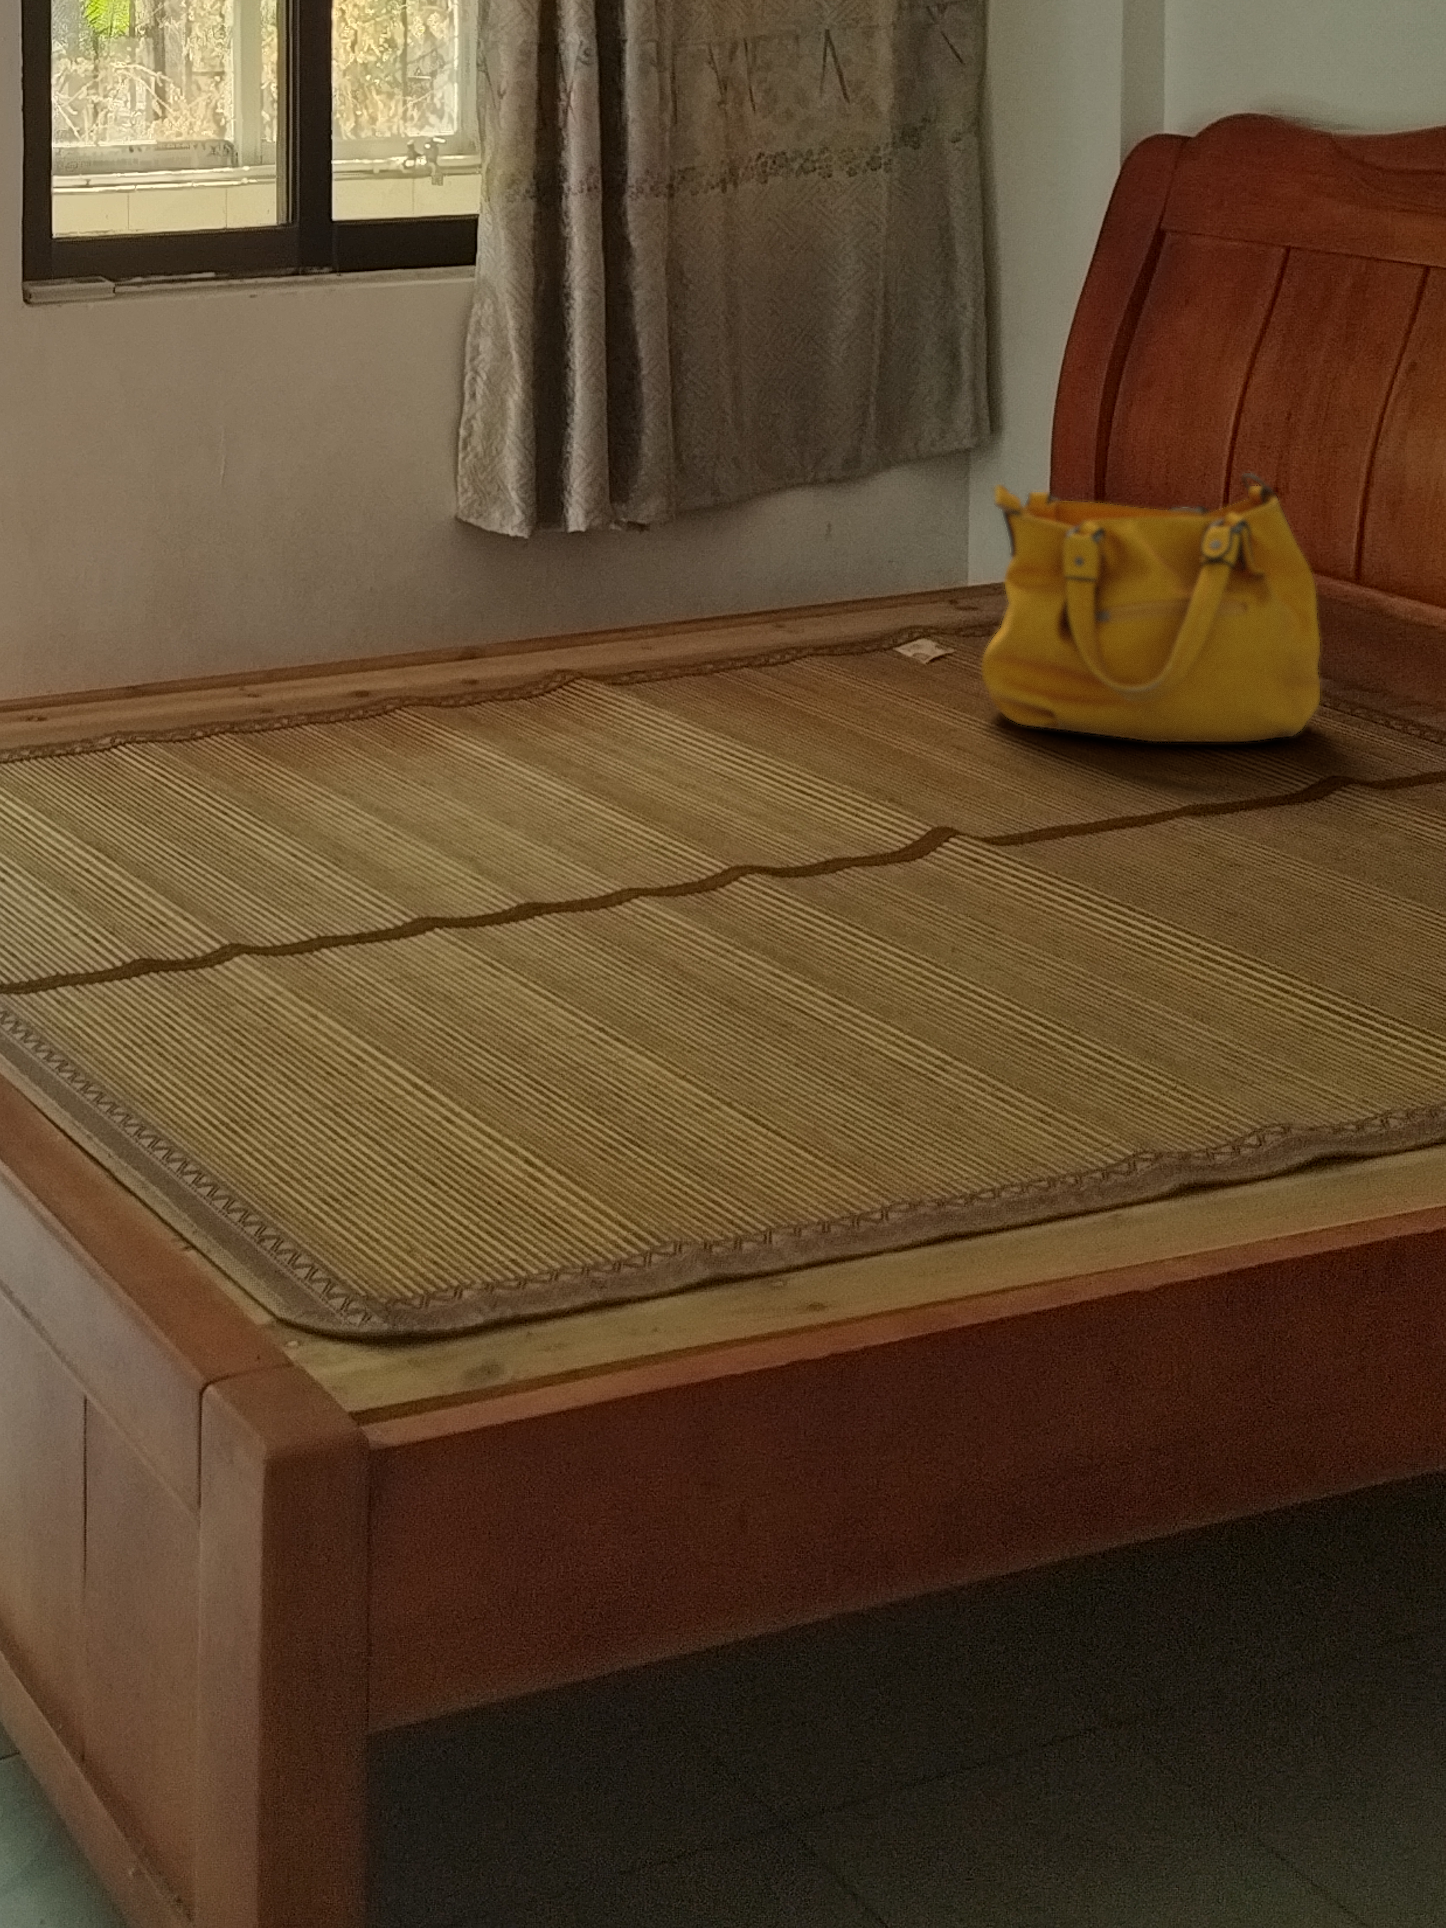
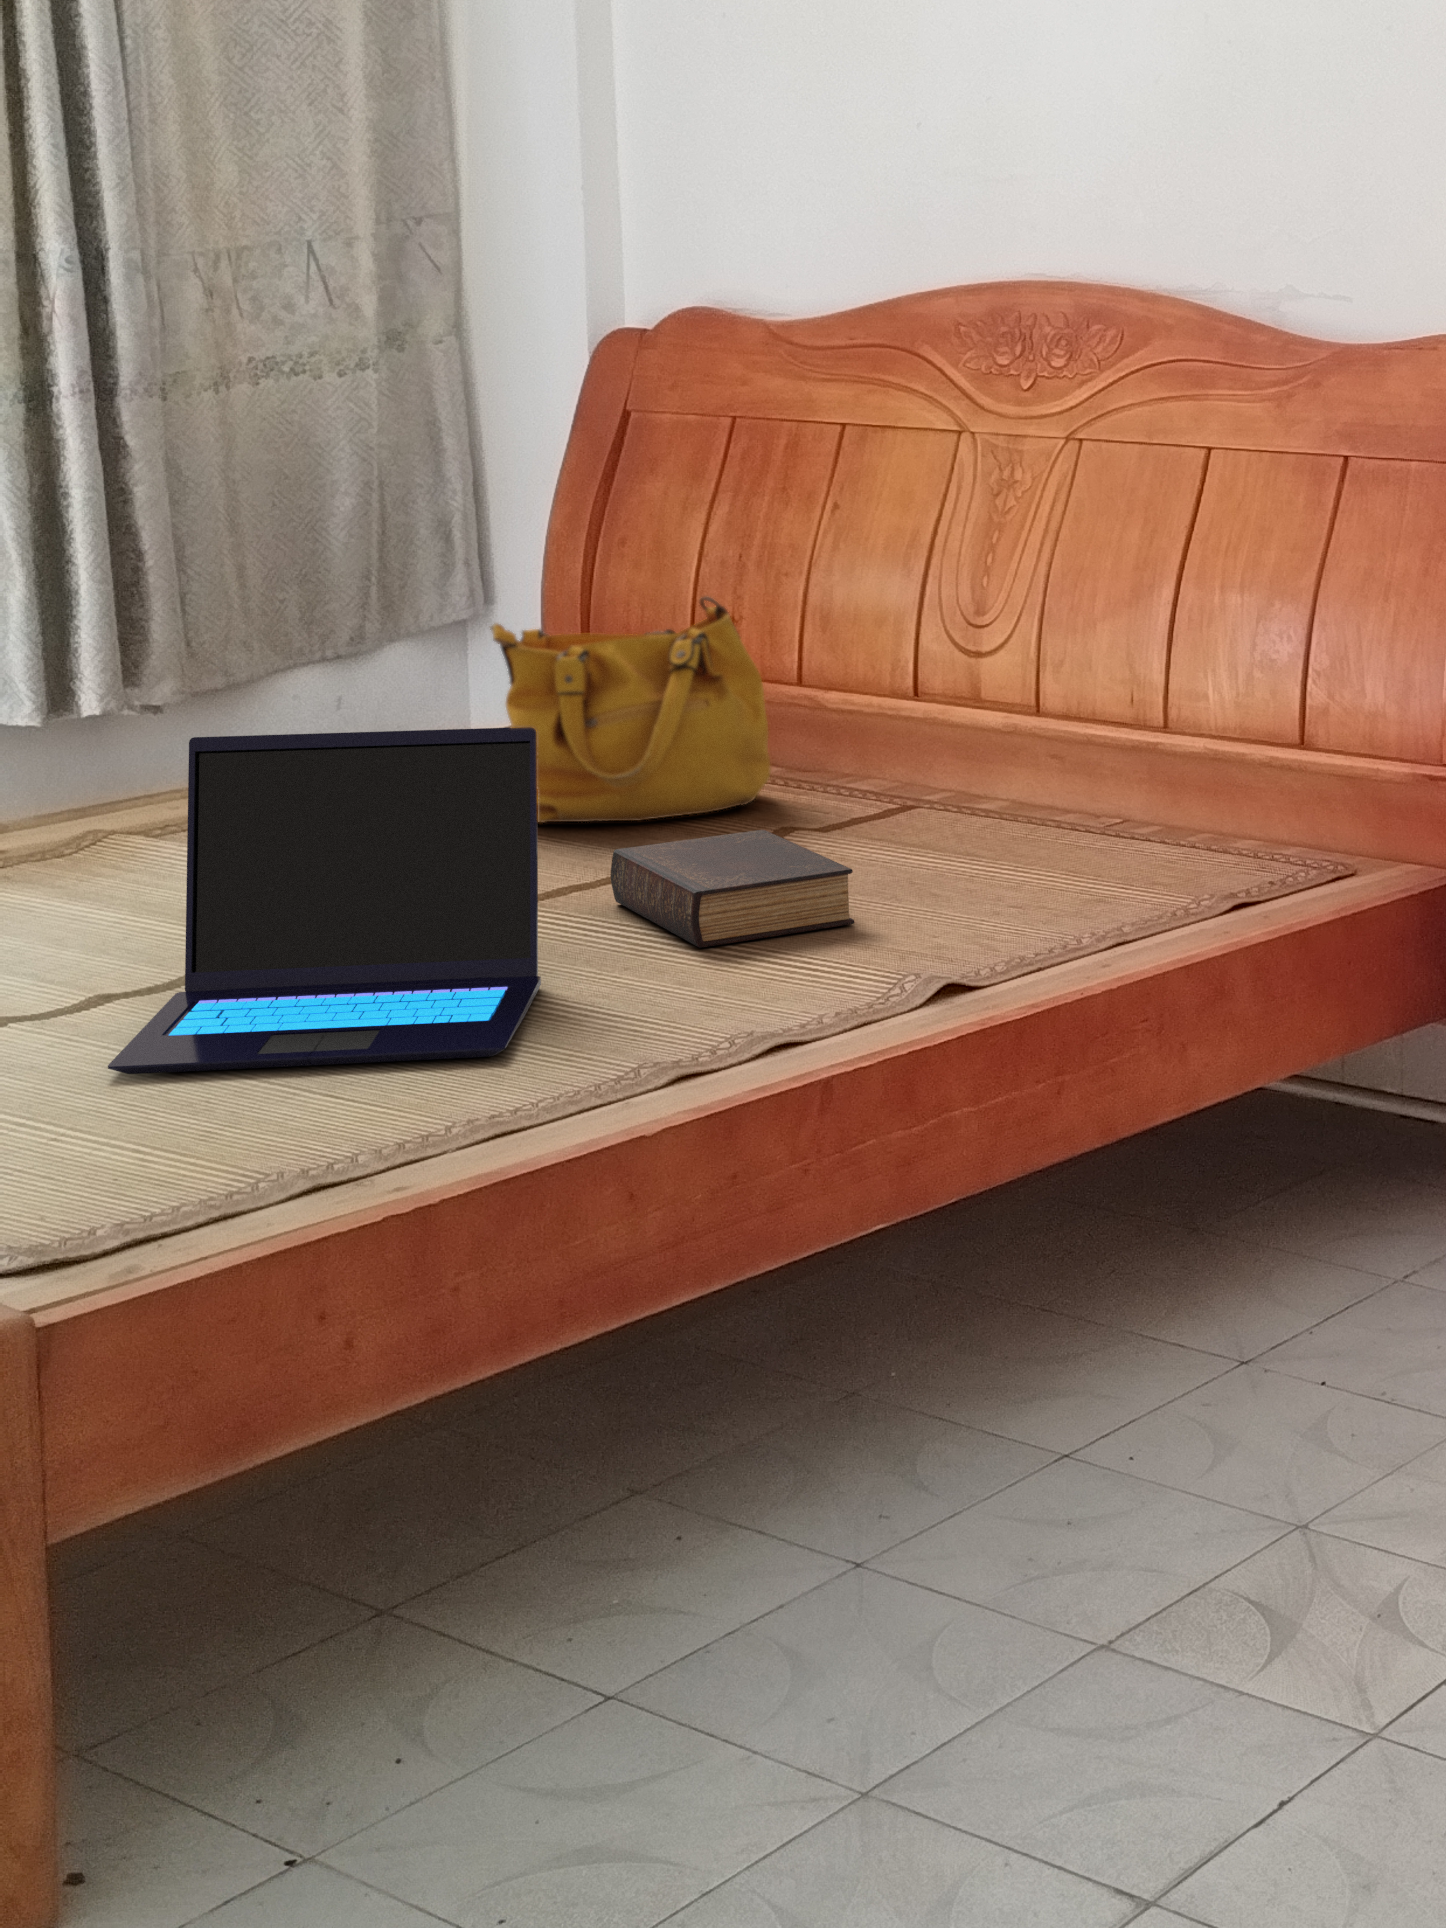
laptop: none [517,617,1037,1096] -> present [108,727,541,1074]
book: none [1117,798,1437,962] -> present [611,830,854,948]

